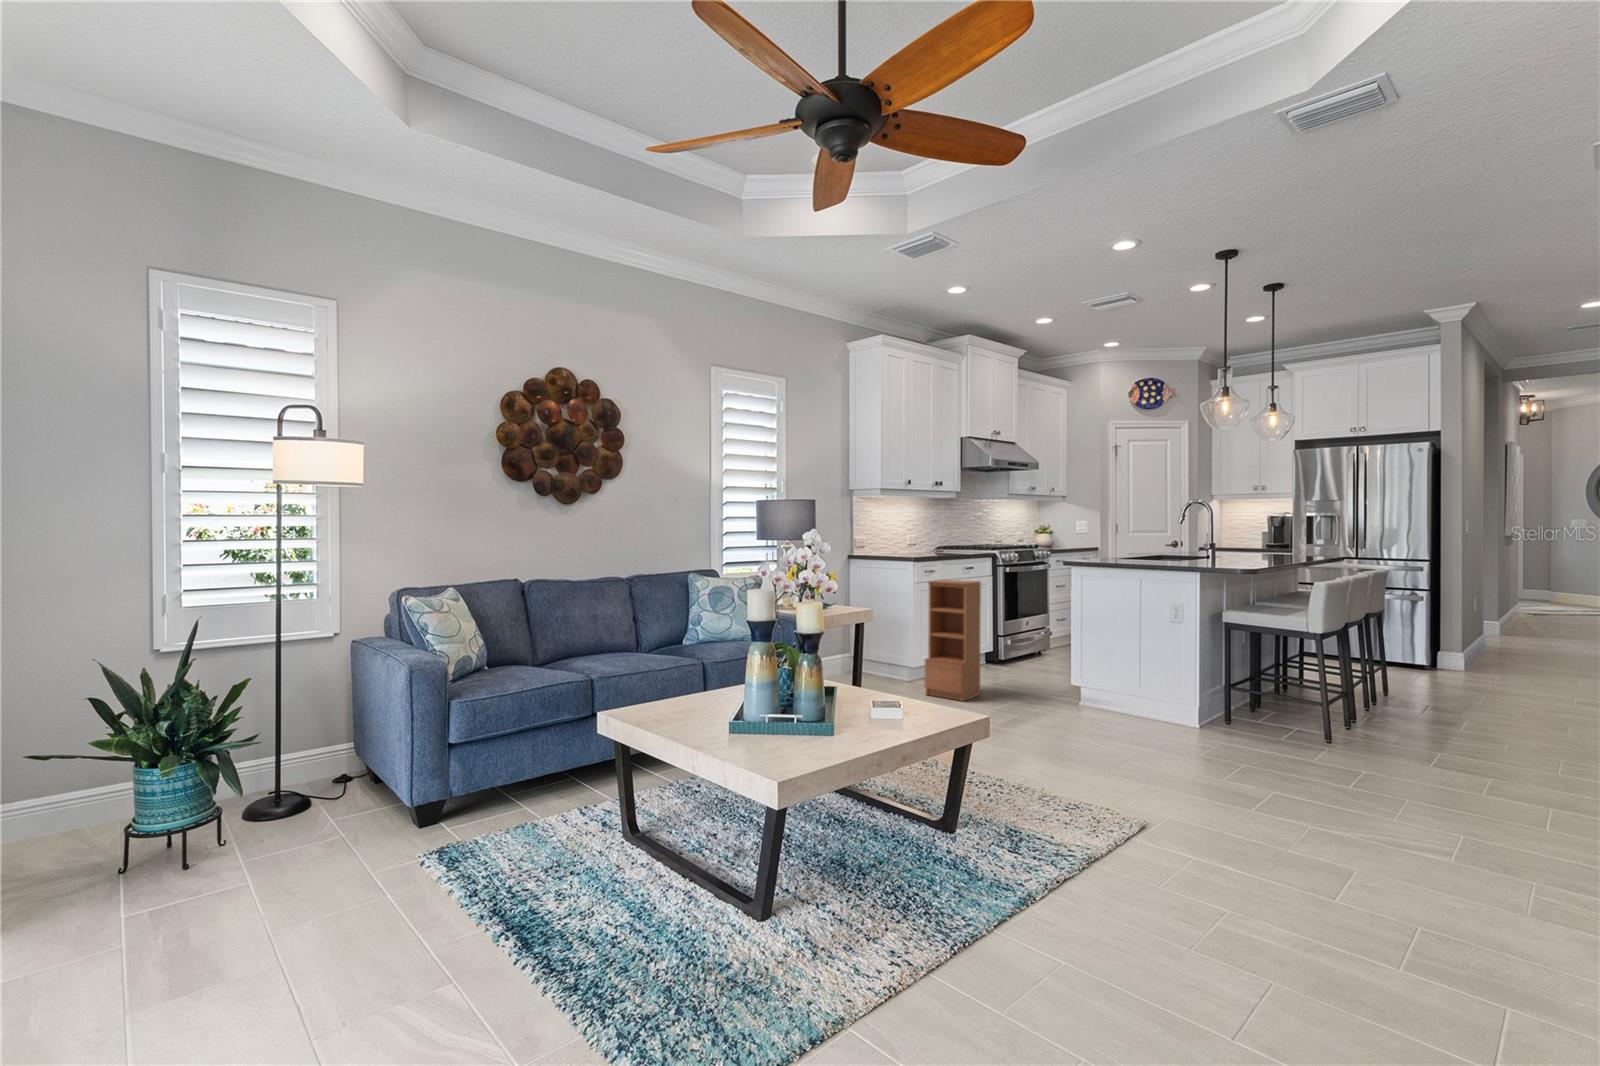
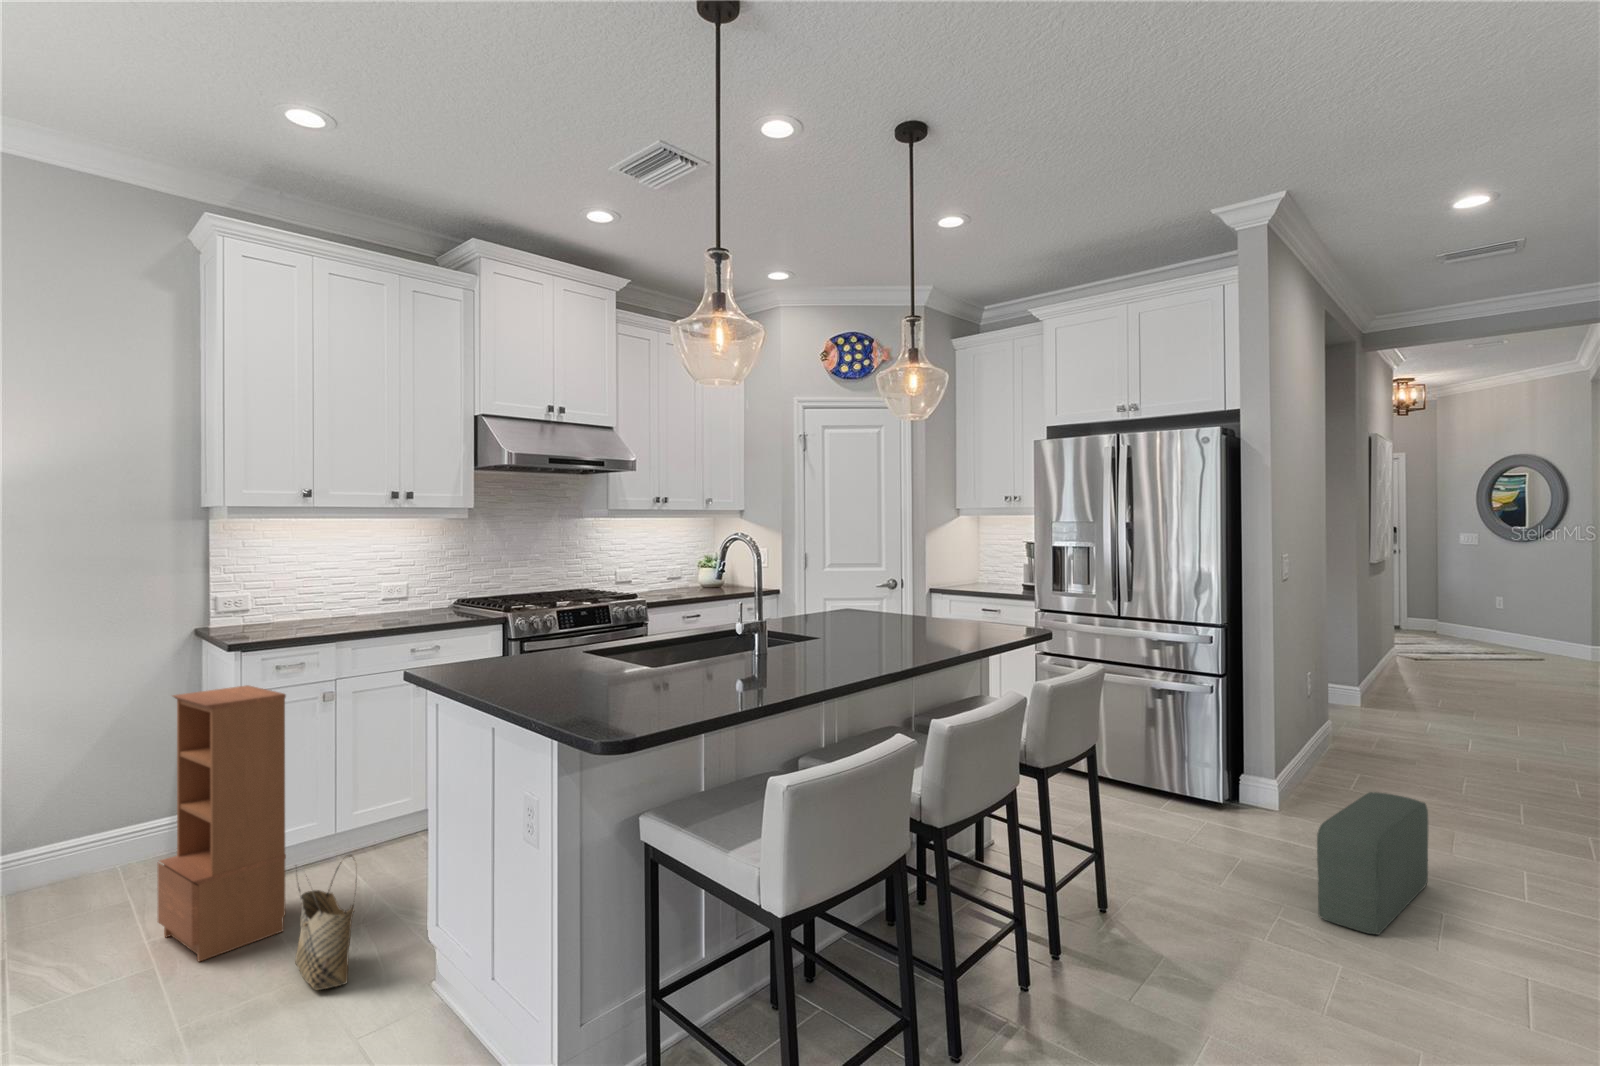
pouf: none [1516,648,1576,709] -> present [1317,792,1428,935]
woven basket: none [1013,653,1052,709] -> present [295,855,354,990]

